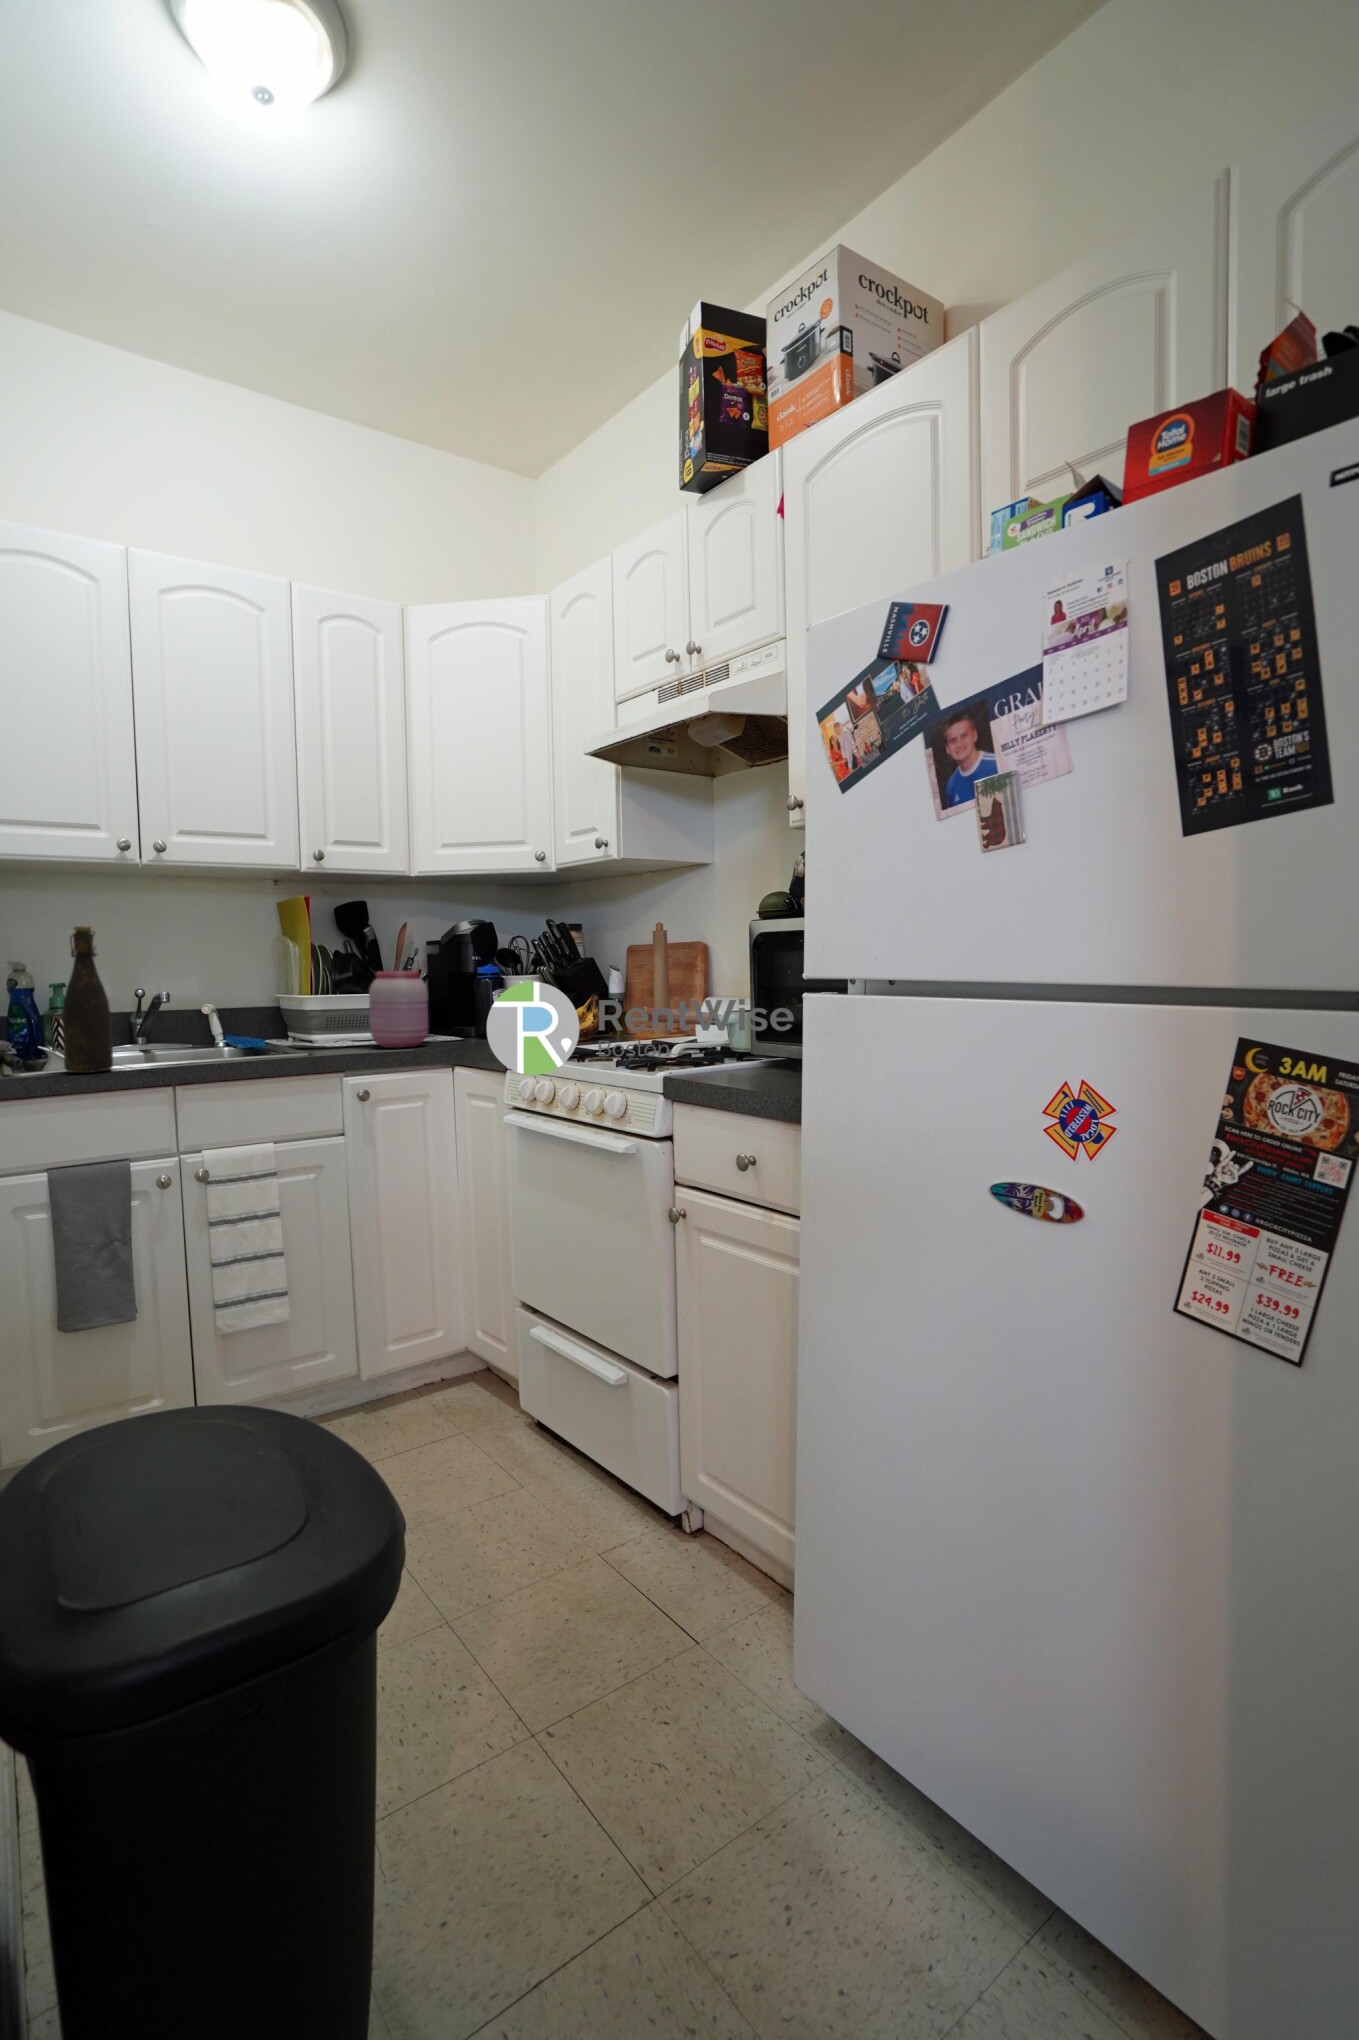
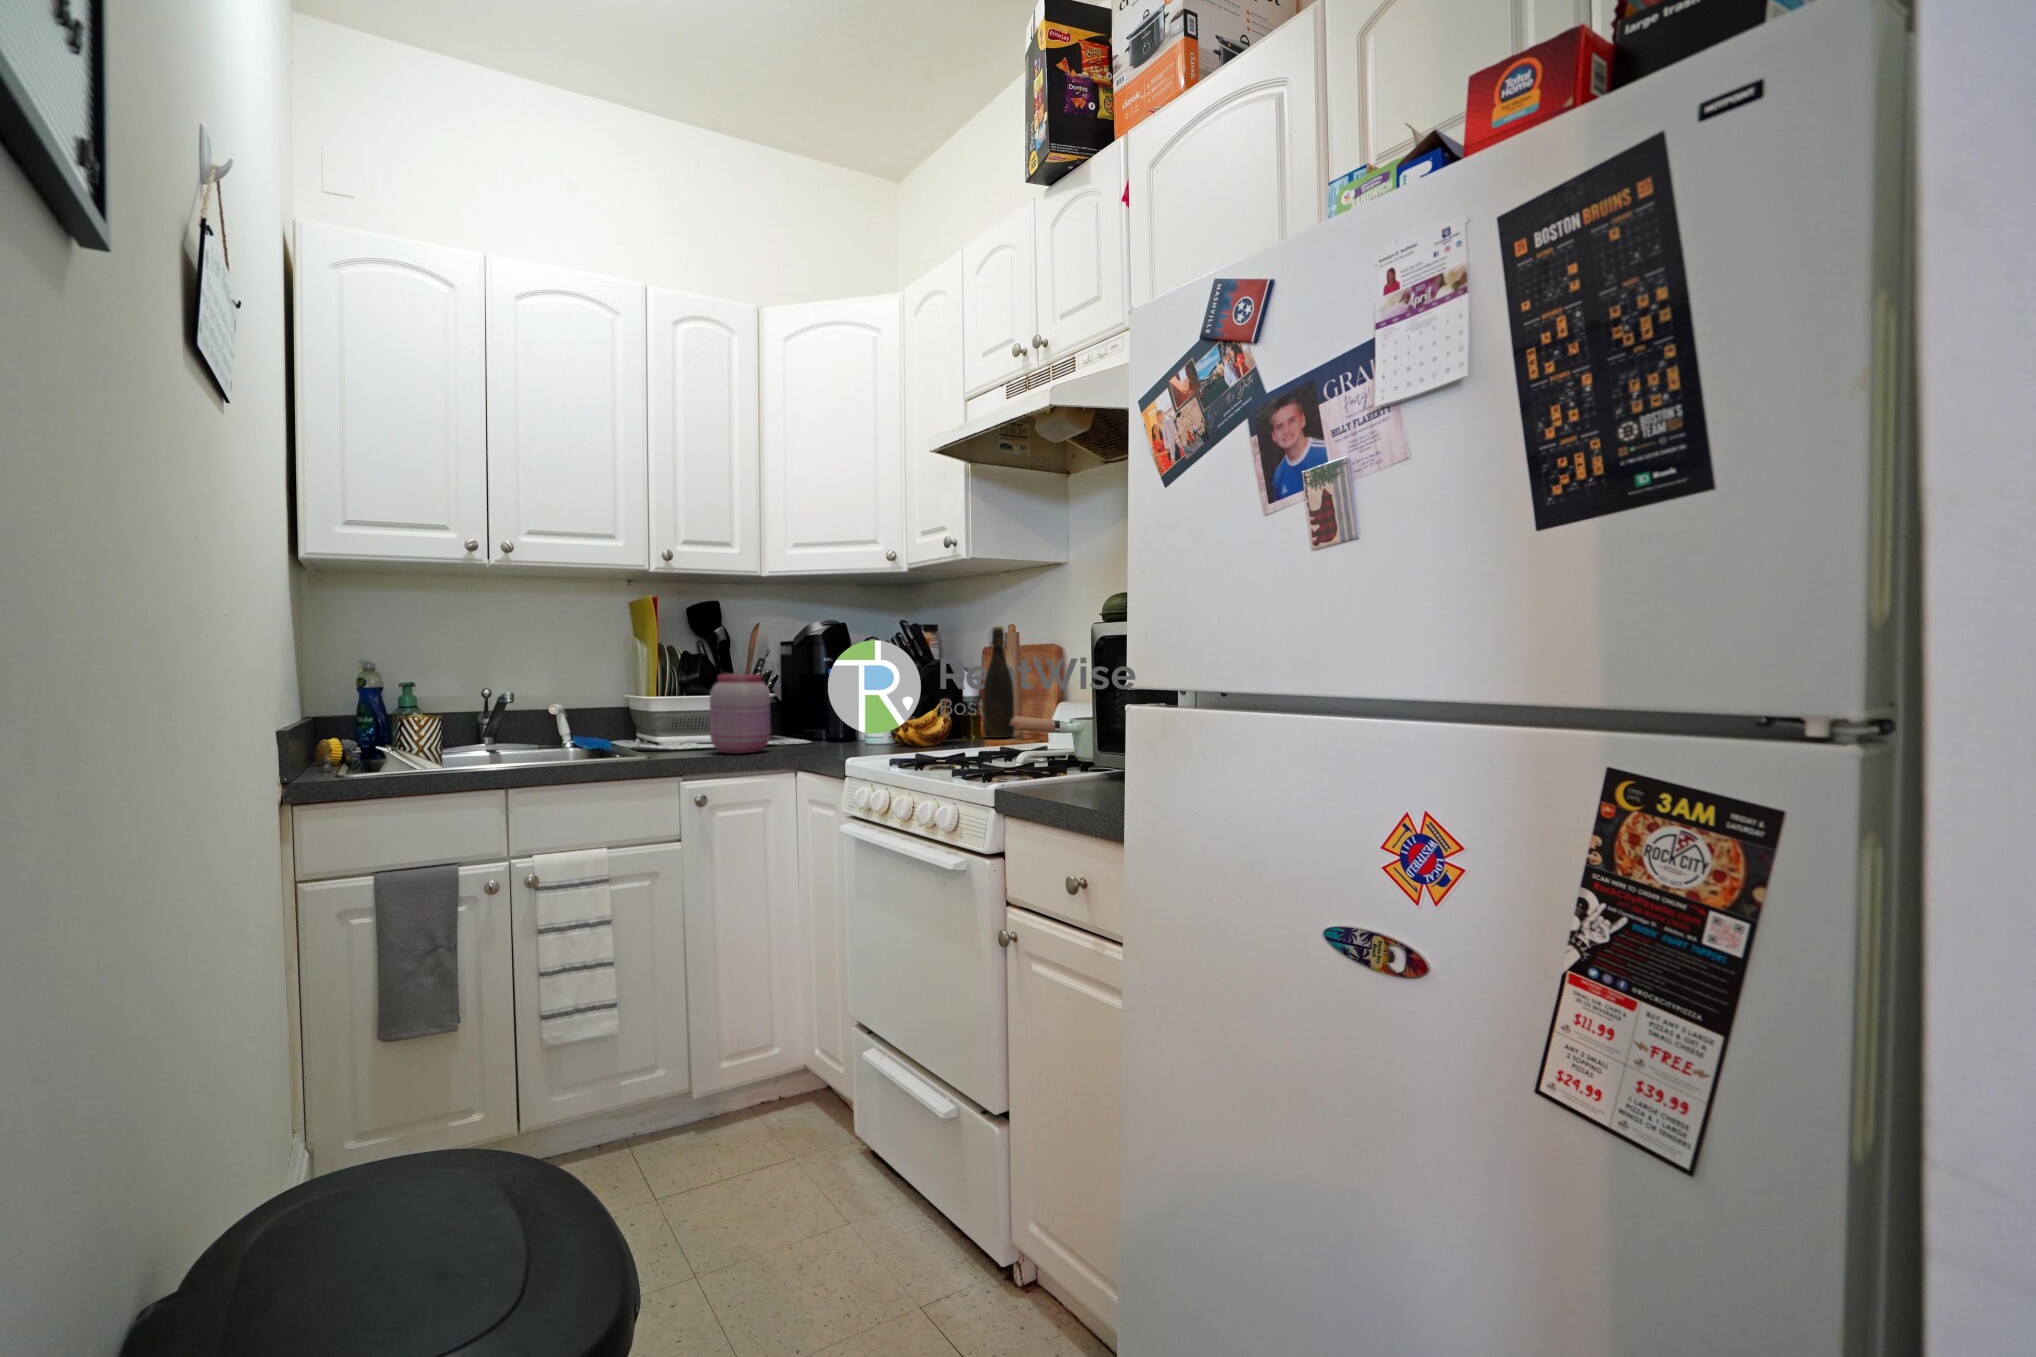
bottle: present [62,926,113,1073] -> present [983,627,1015,738]

